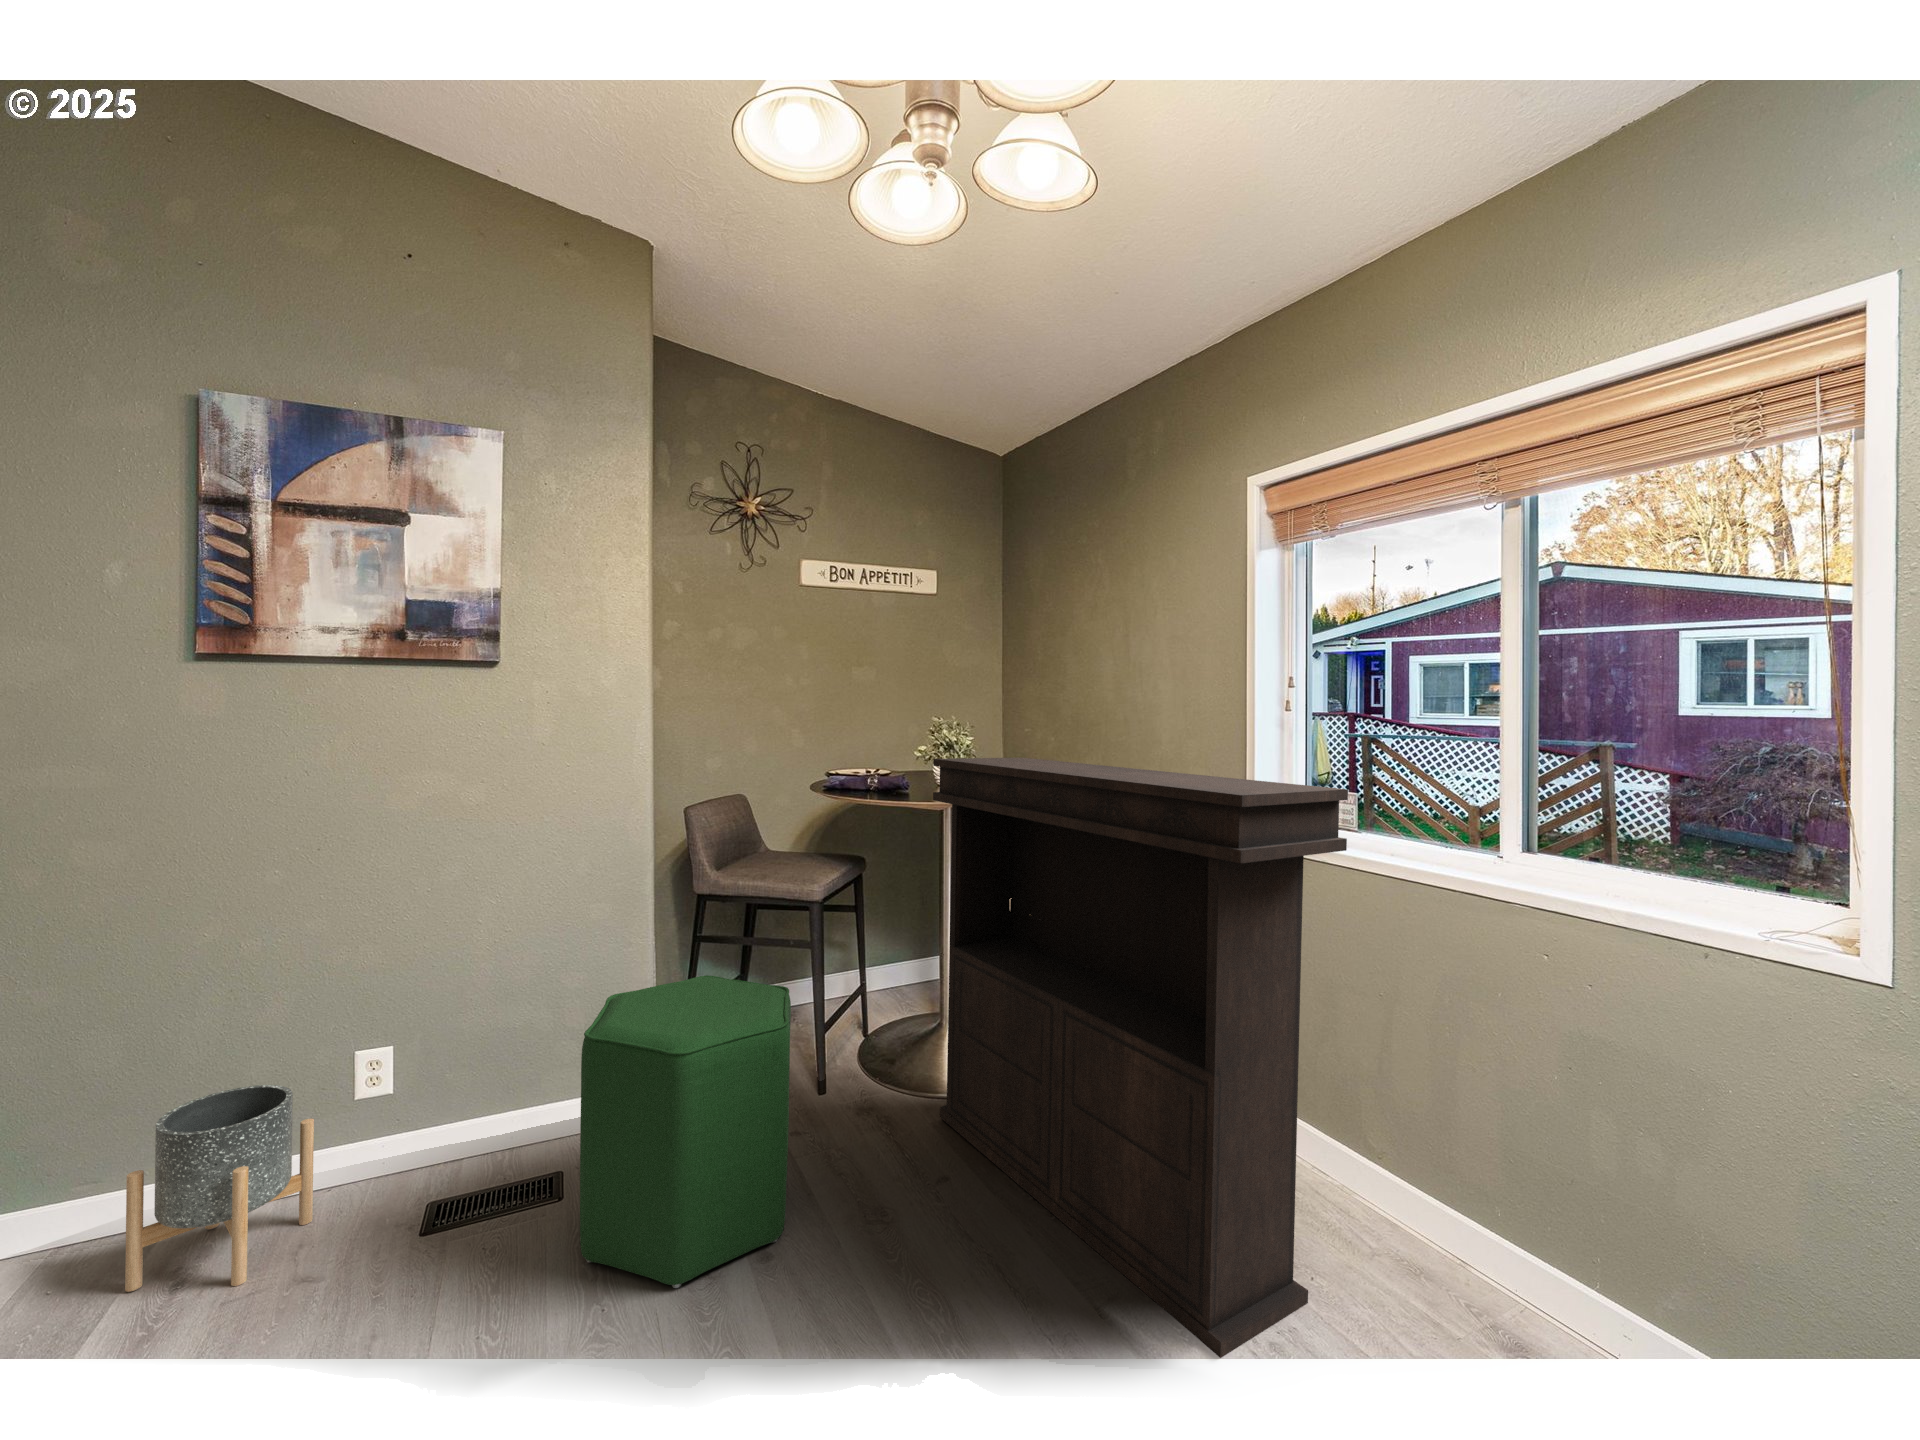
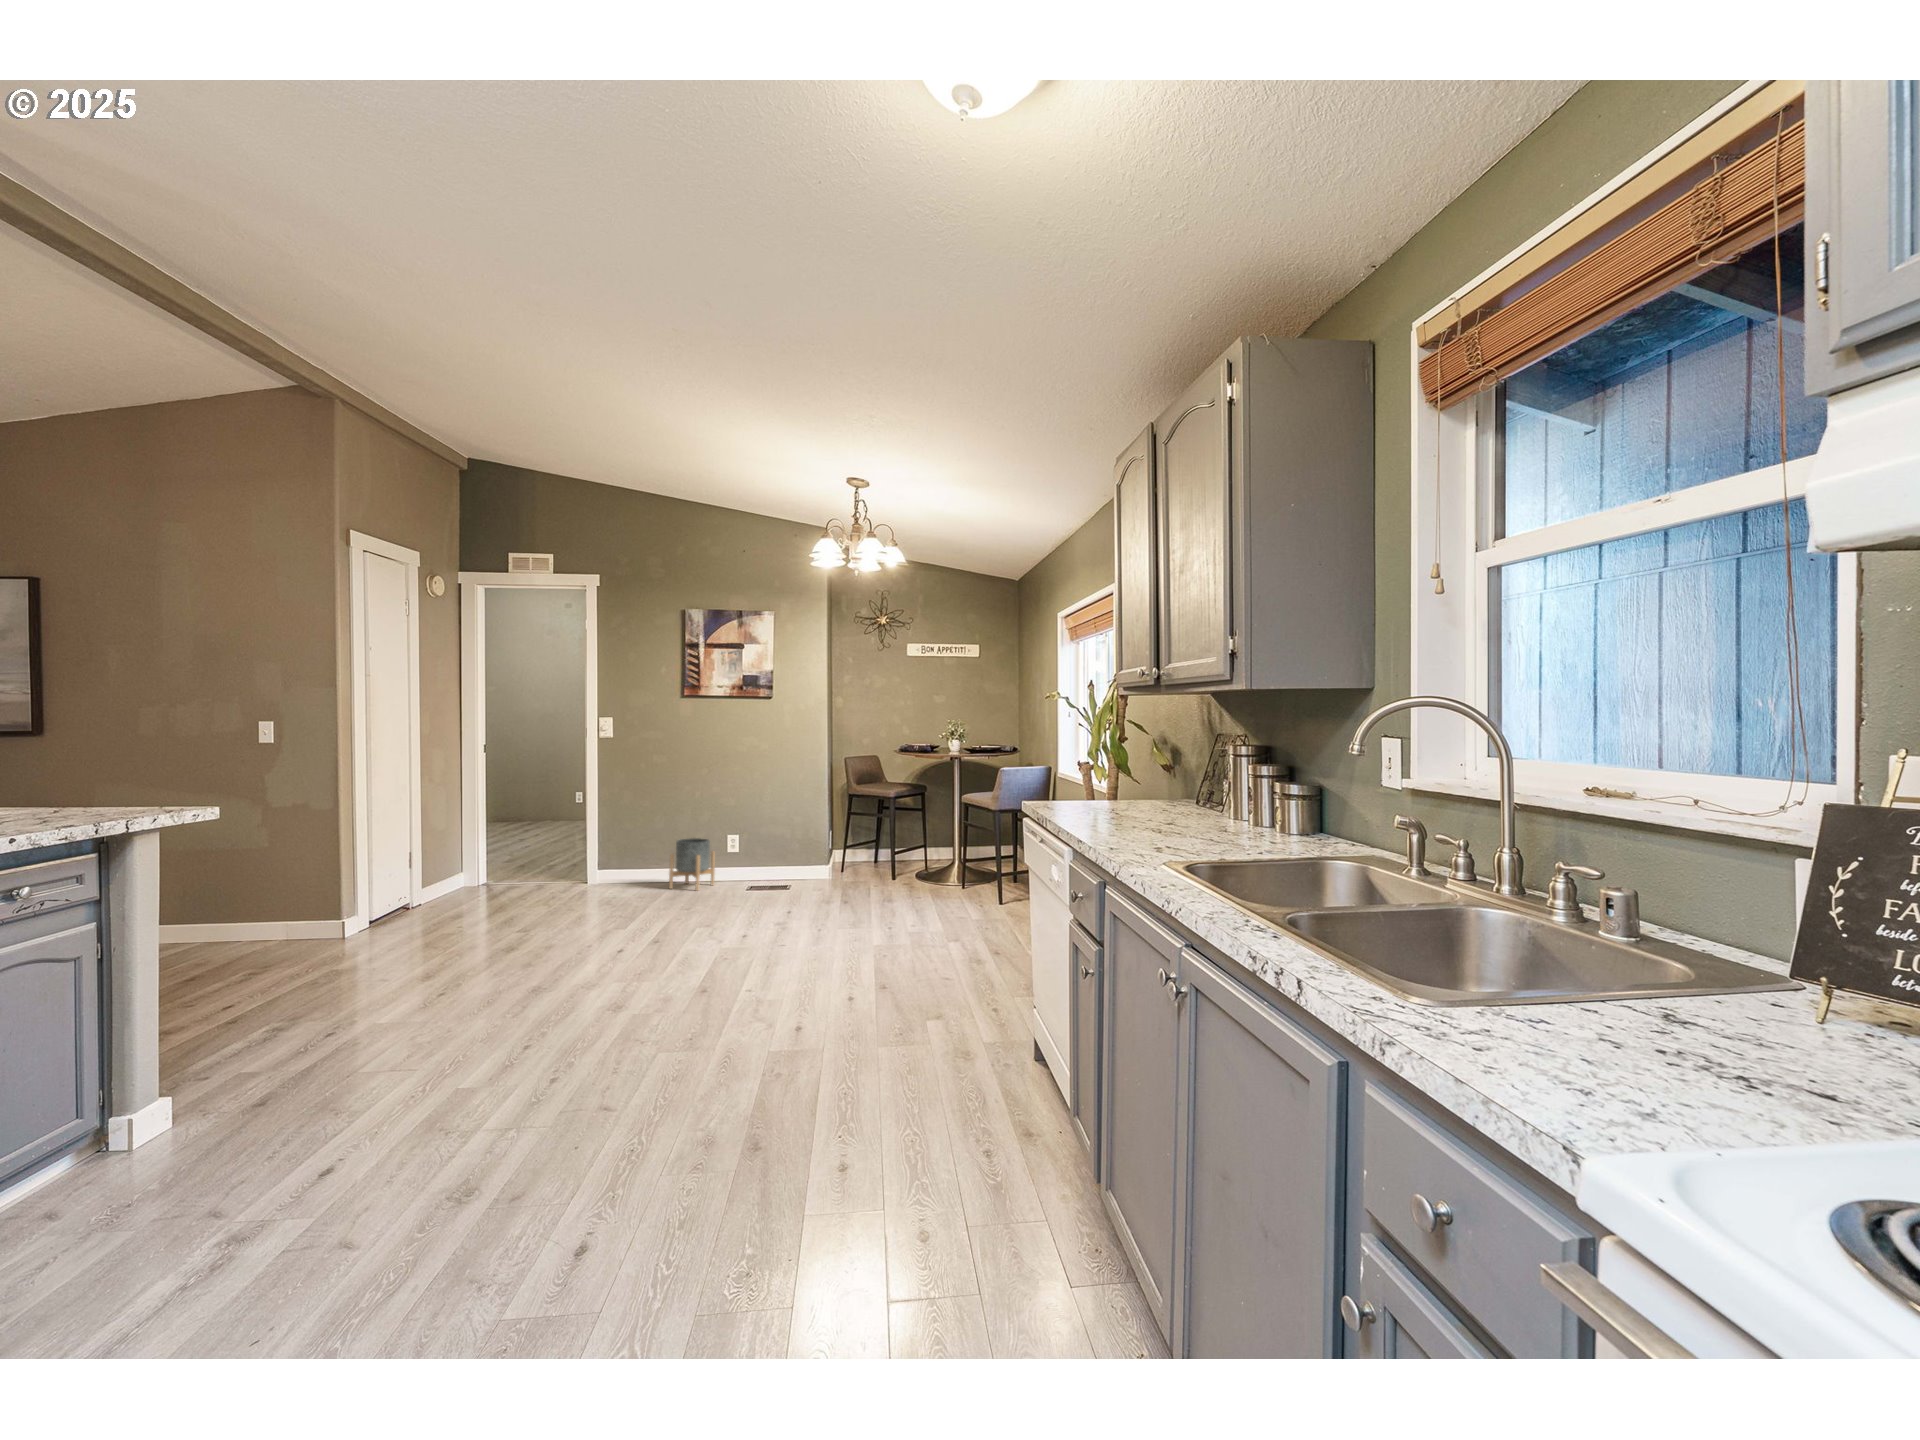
console table: present [933,757,1348,1358] -> none [932,735,1024,920]
ottoman: present [580,975,791,1288] -> none [791,815,865,901]

